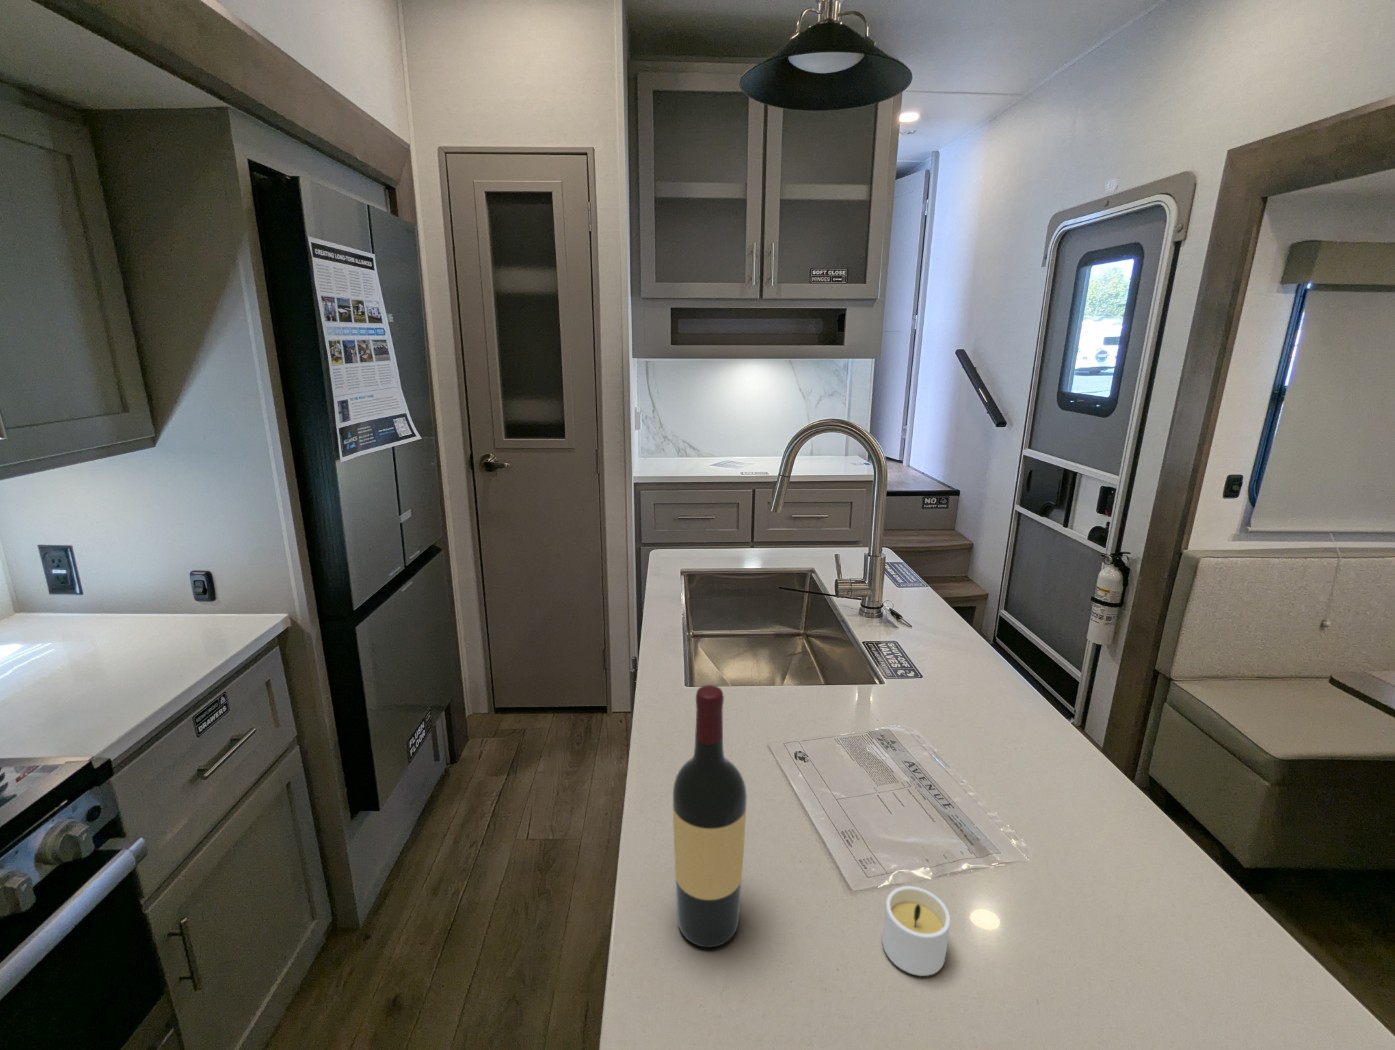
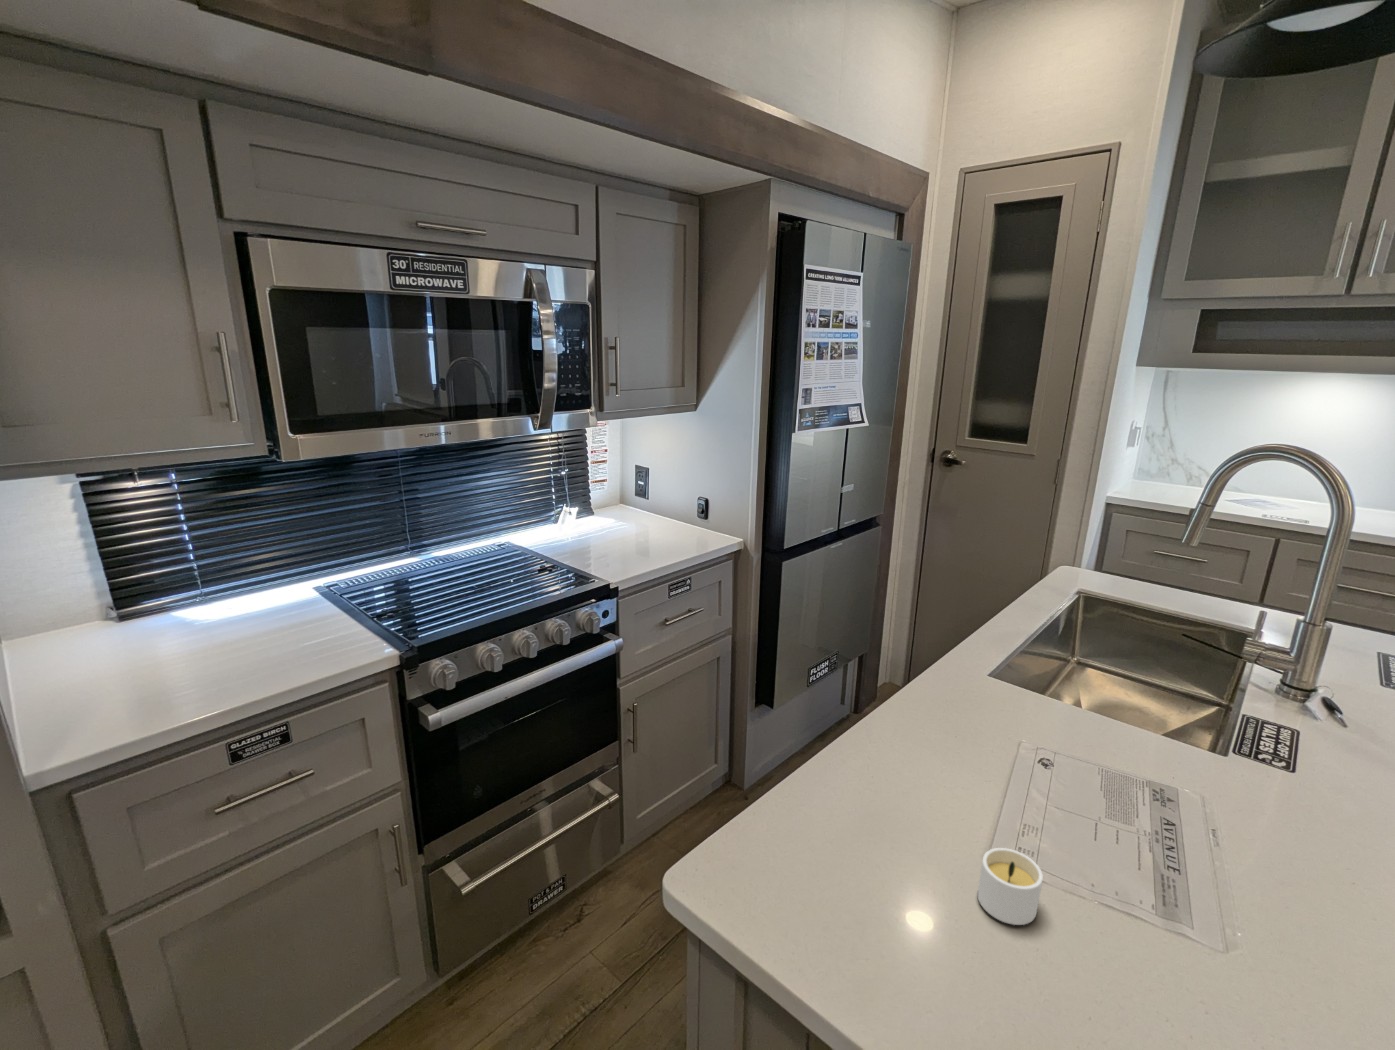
wine bottle: present [673,685,747,947] -> none [837,611,900,816]

